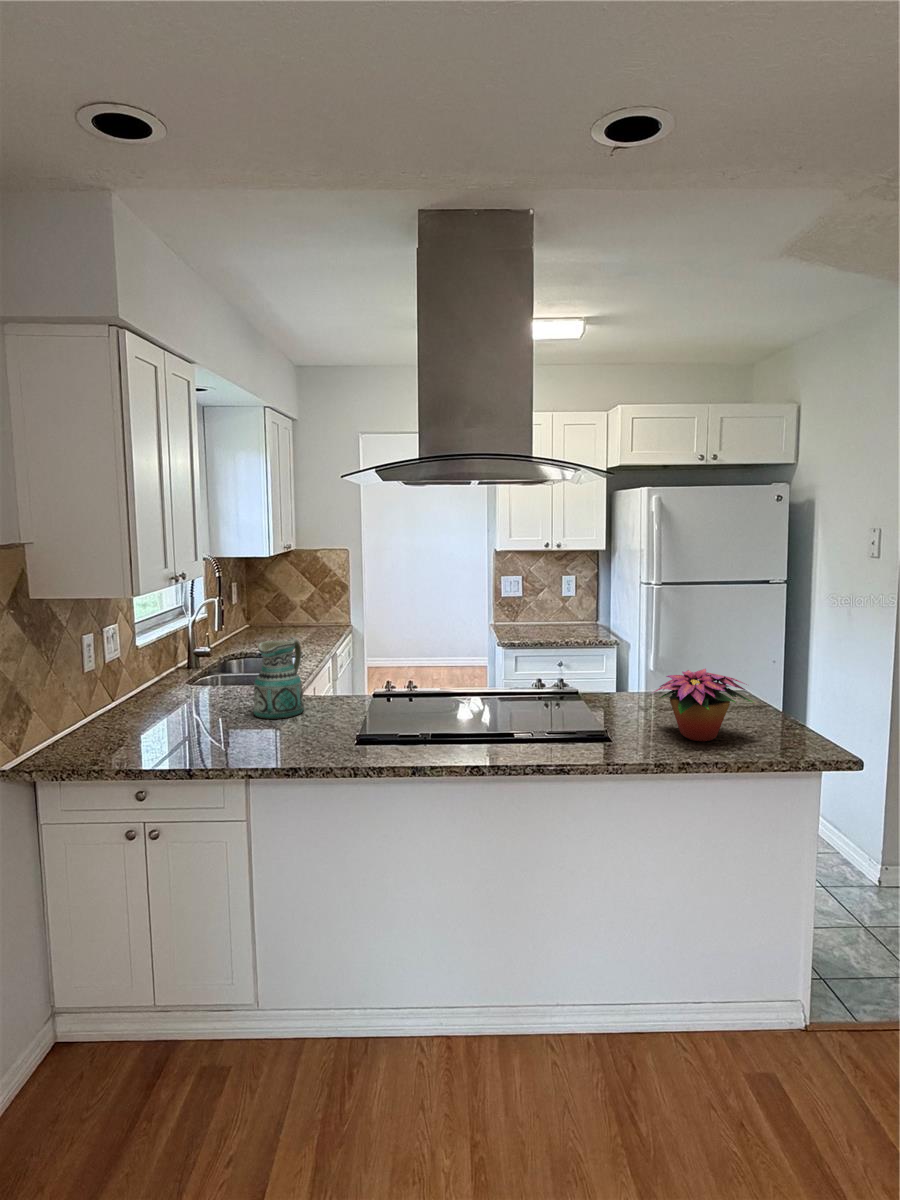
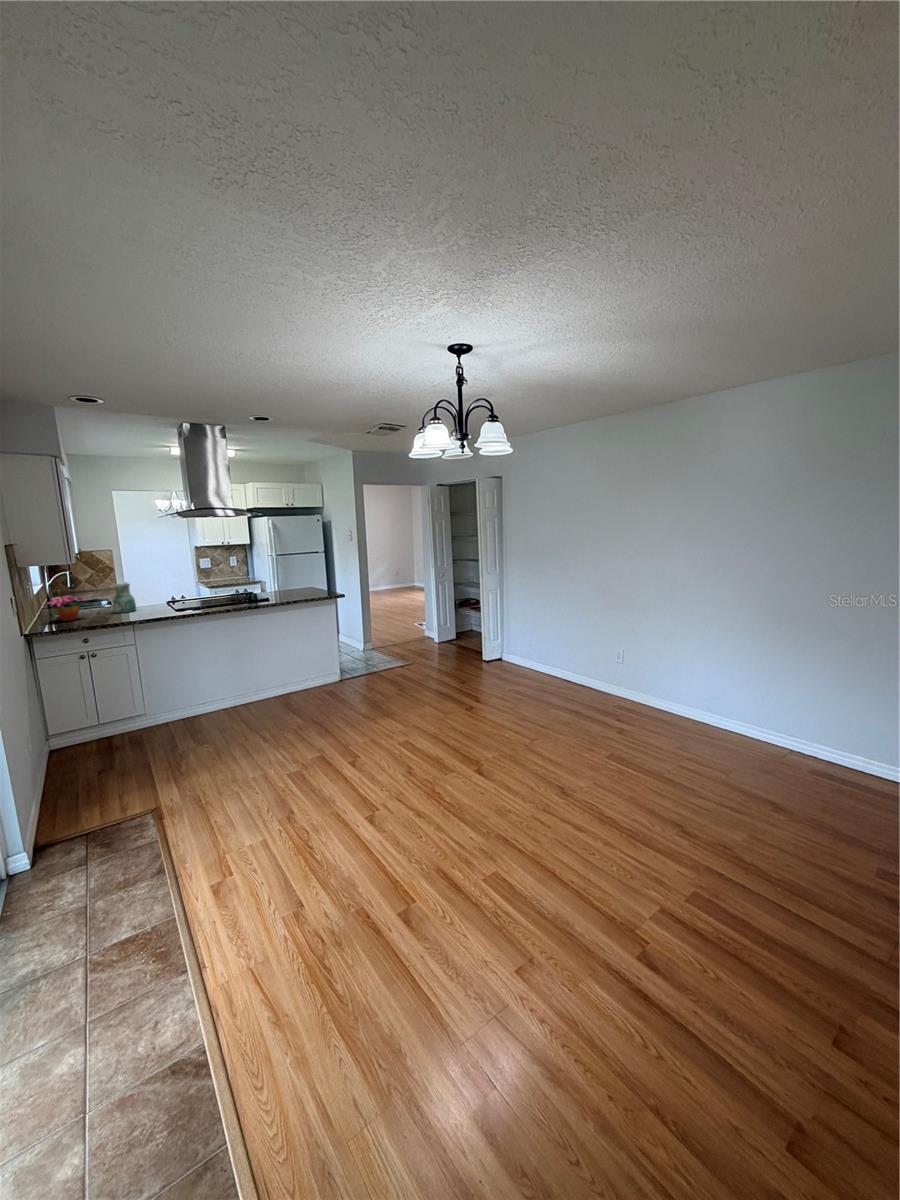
flower arrangement: present [654,669,753,741] -> present [49,596,84,621]

